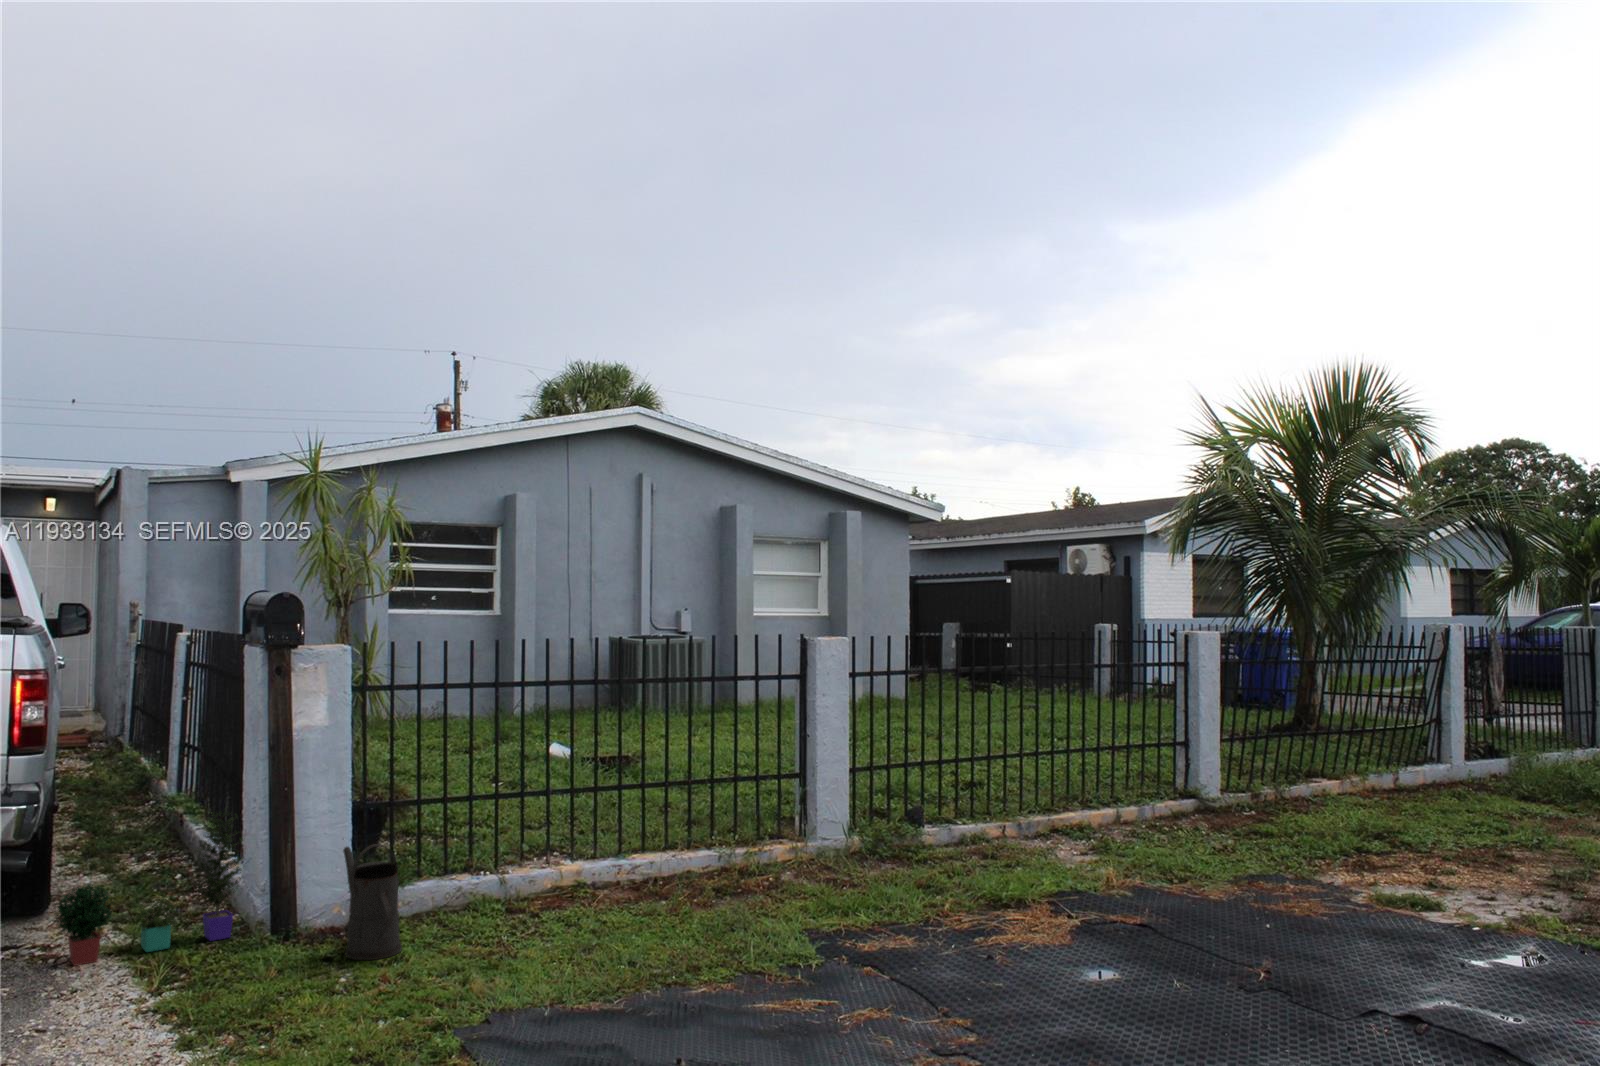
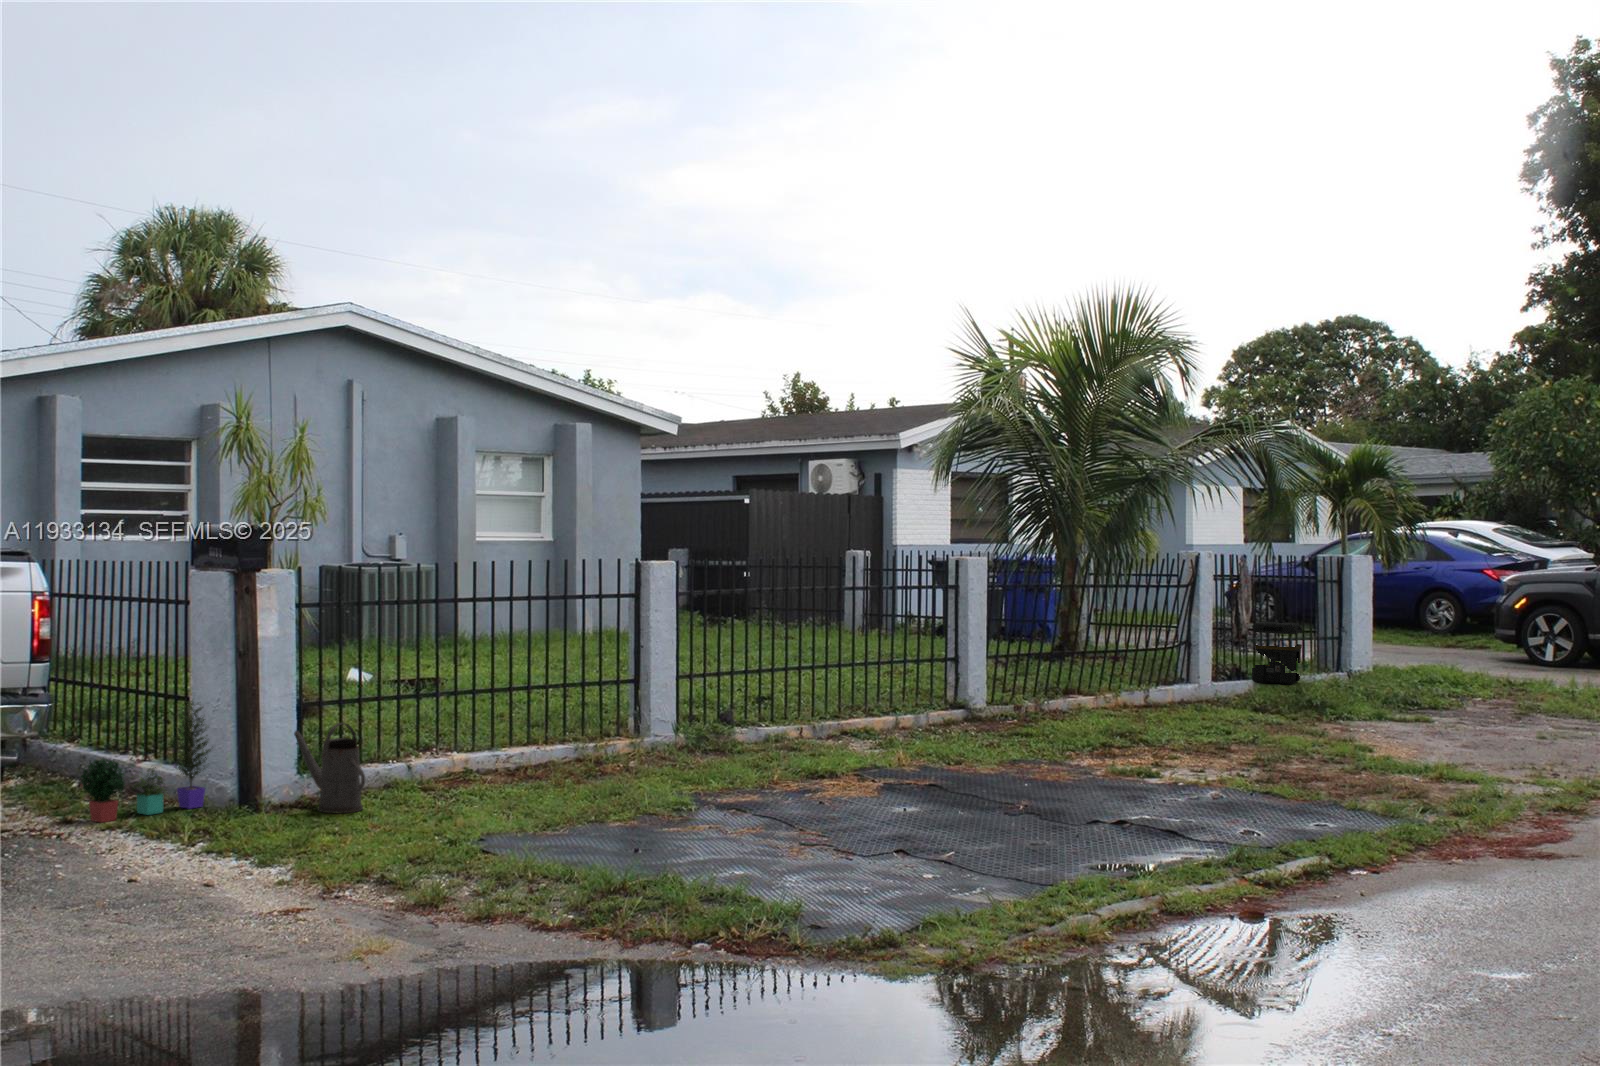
toolbox: none [1506,696,1563,763] -> present [1252,622,1302,685]

